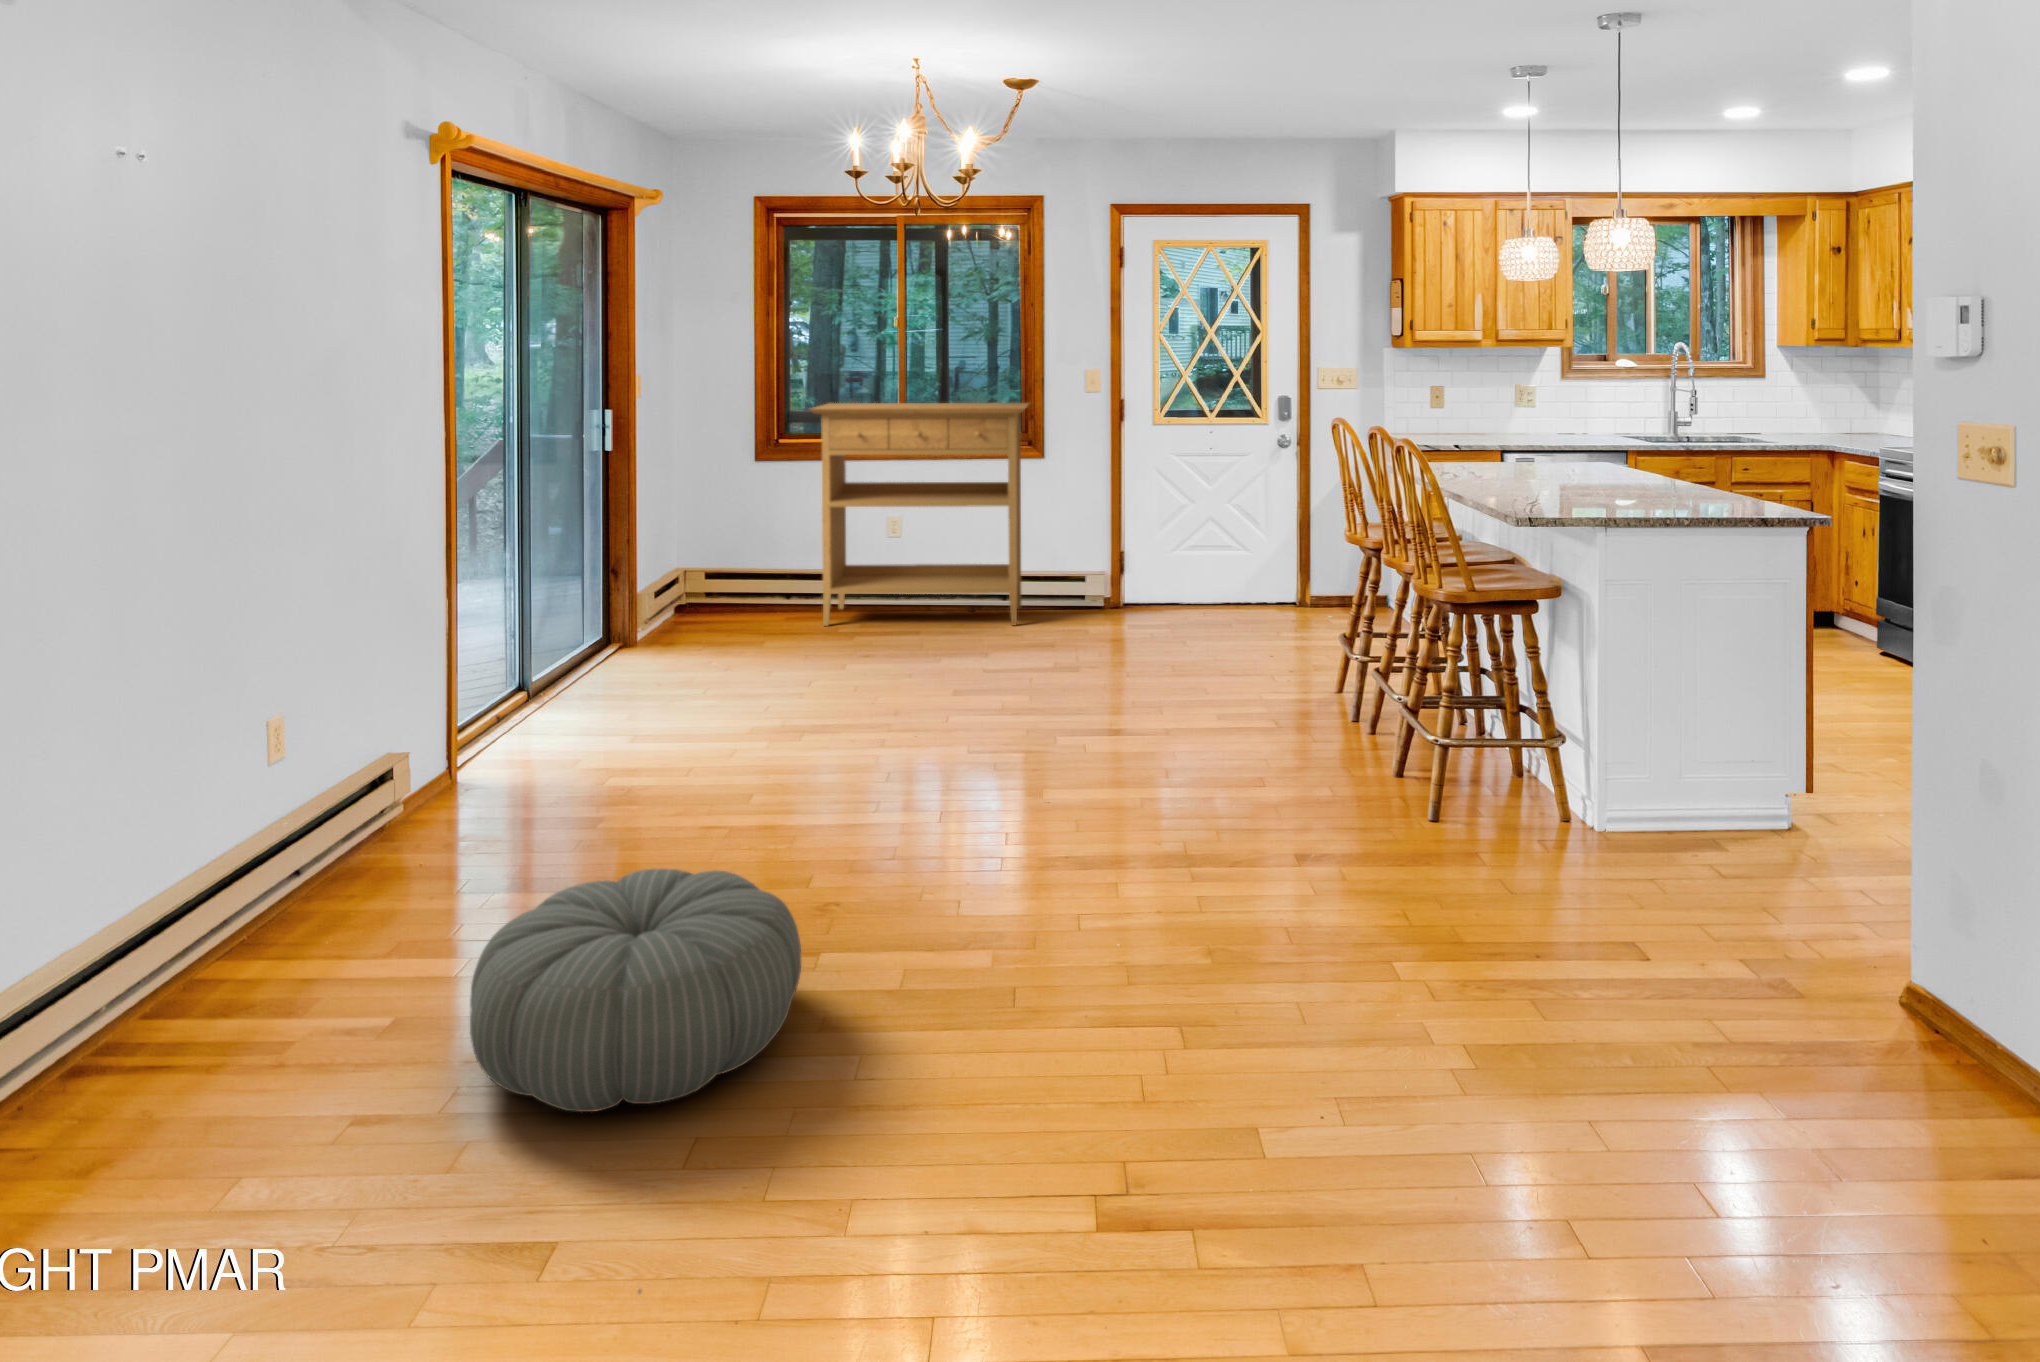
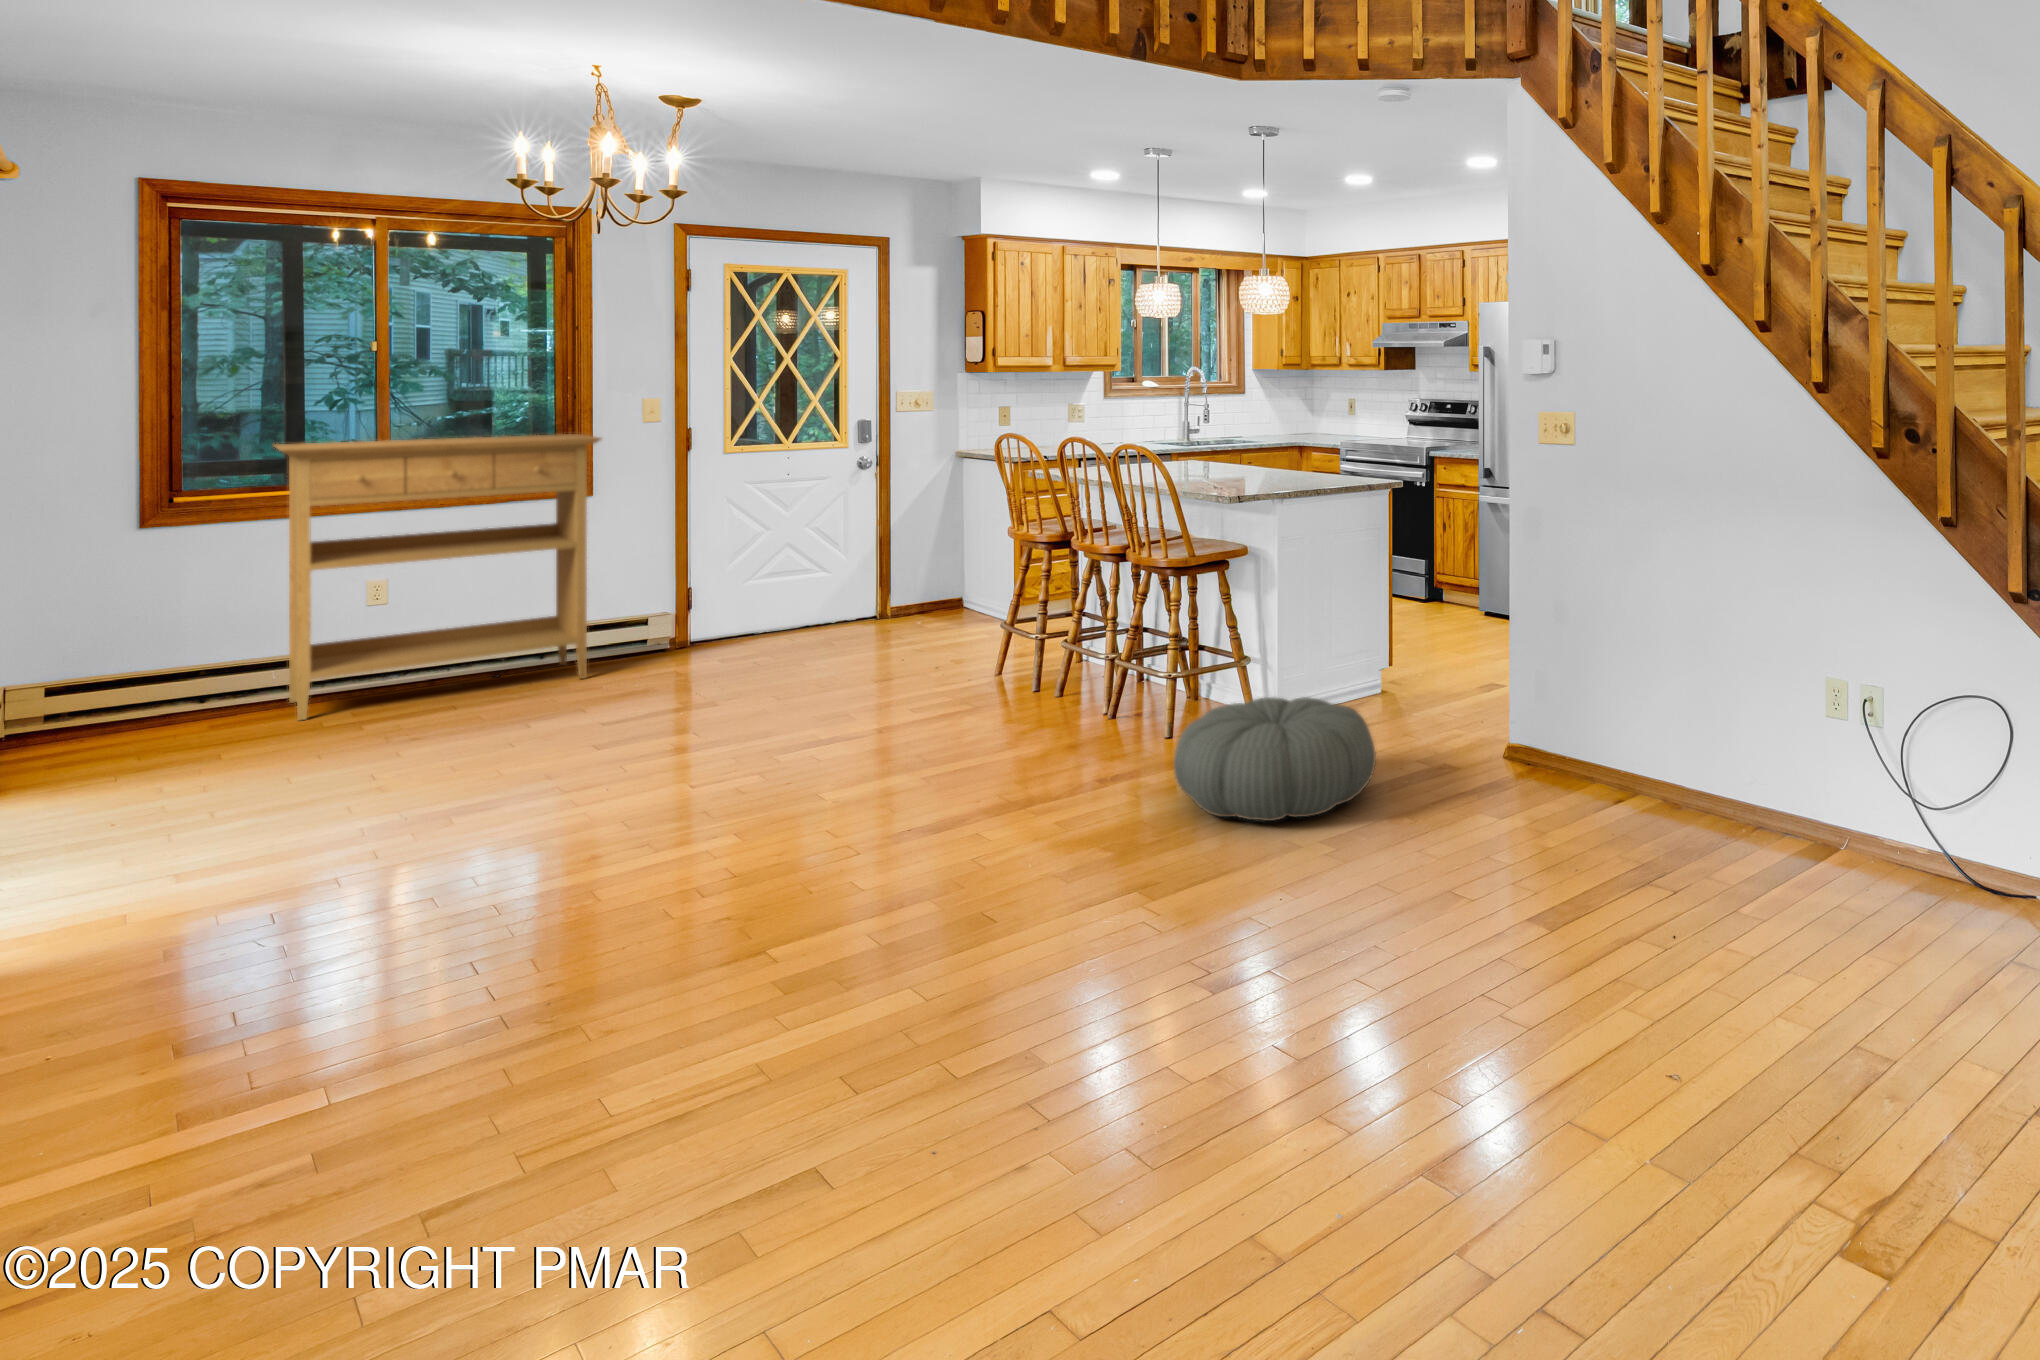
pouf: present [470,869,801,1112] -> present [1174,697,1376,821]

